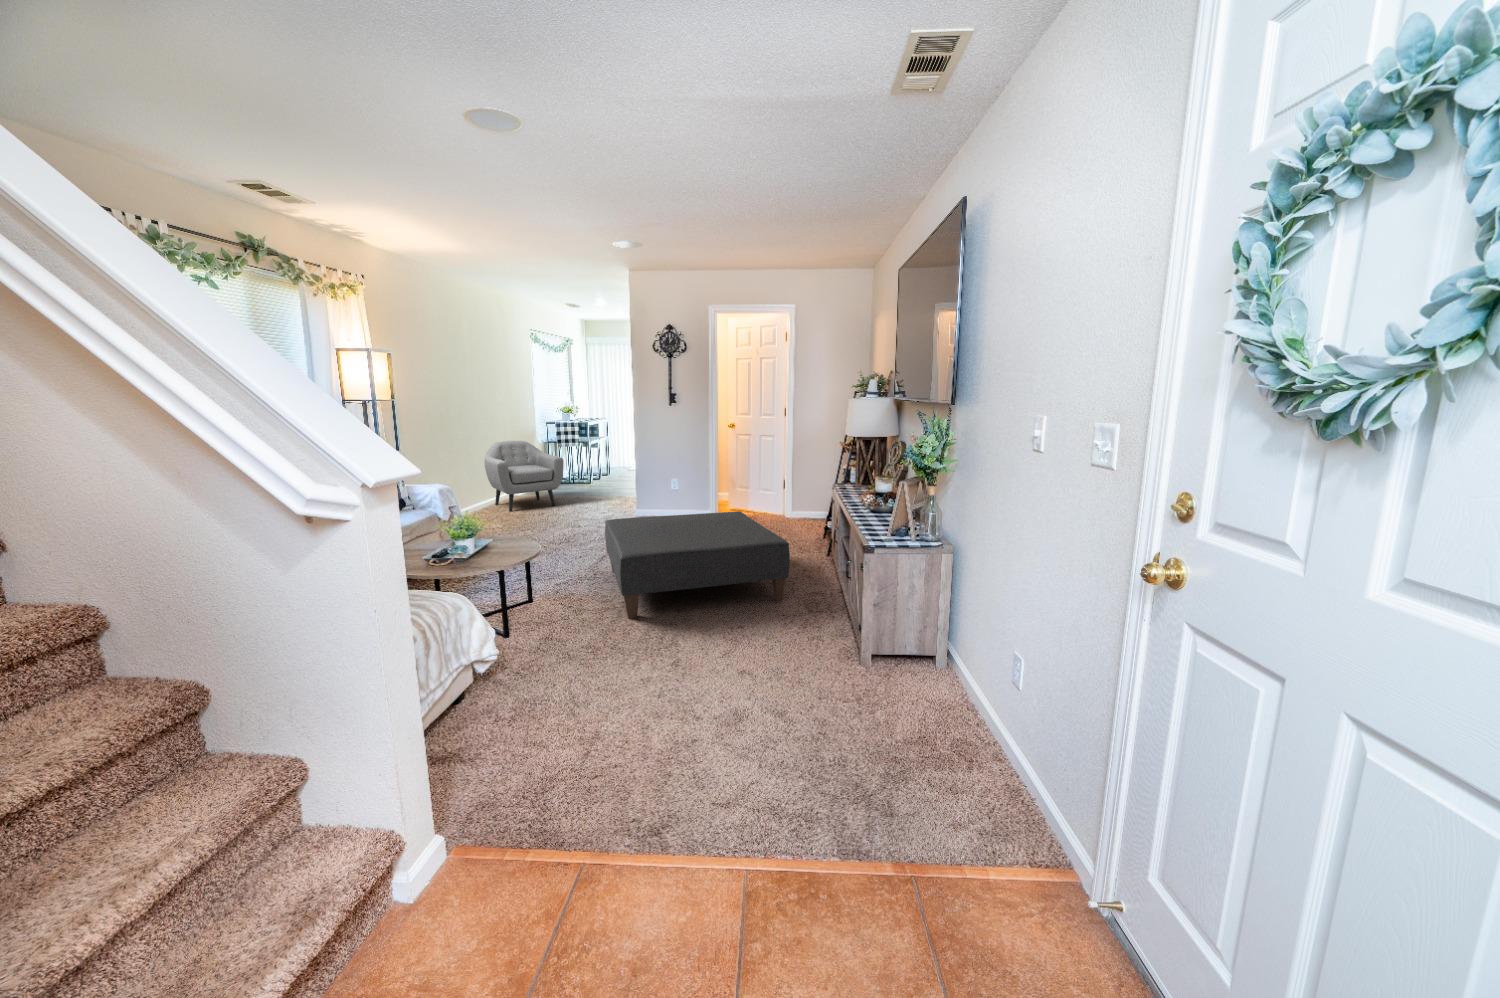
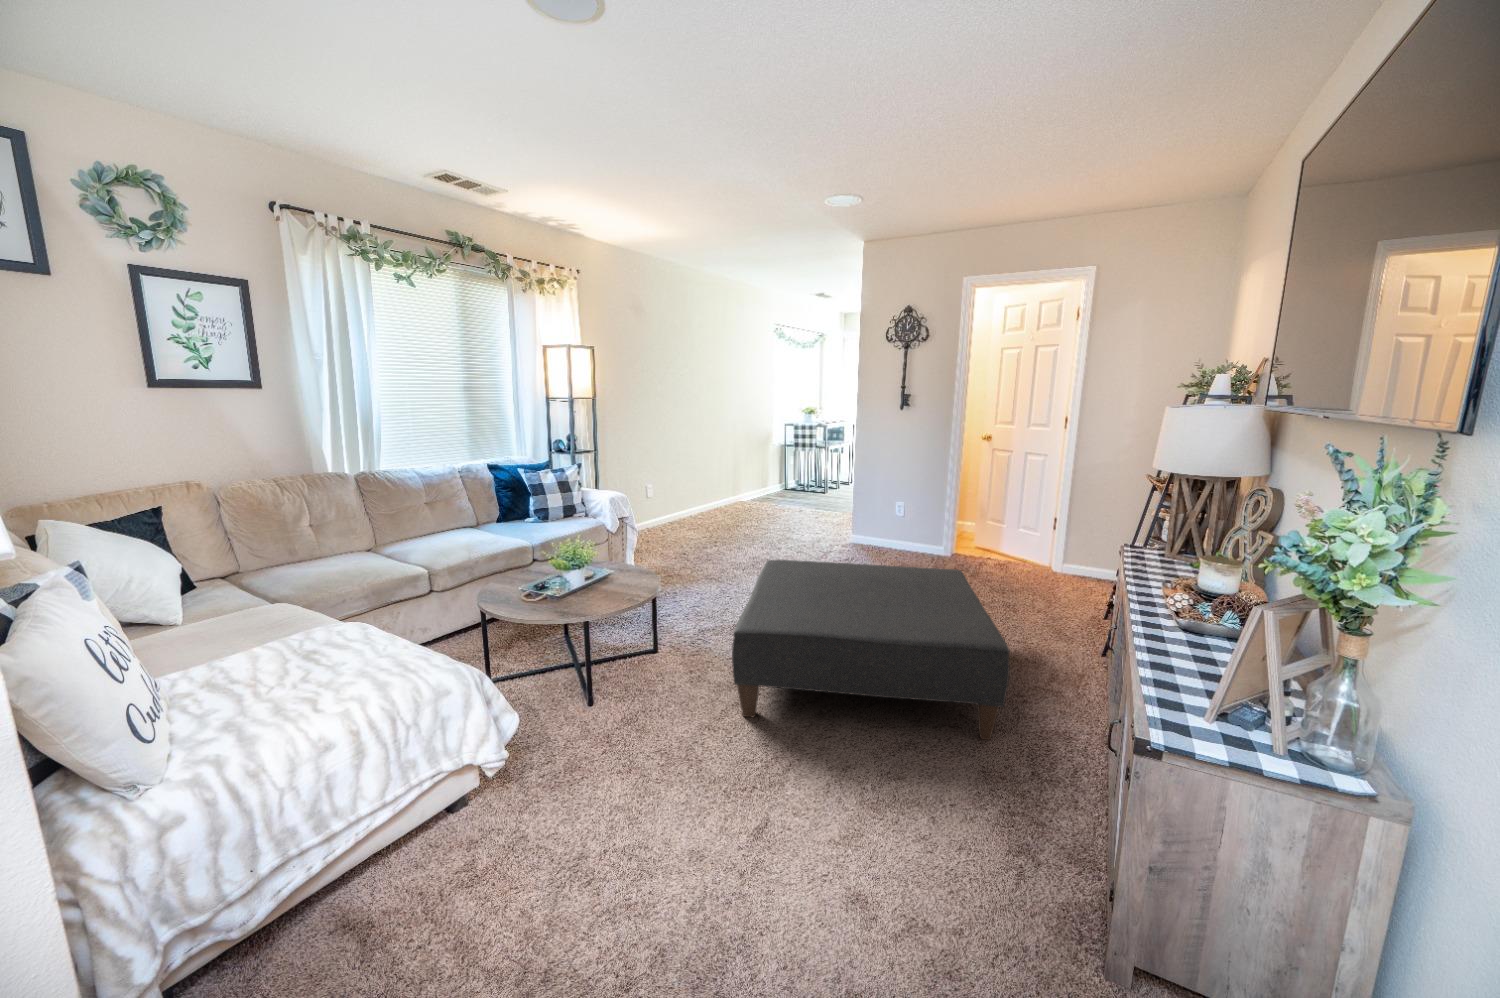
armchair: present [484,441,564,512] -> none [701,444,780,522]

